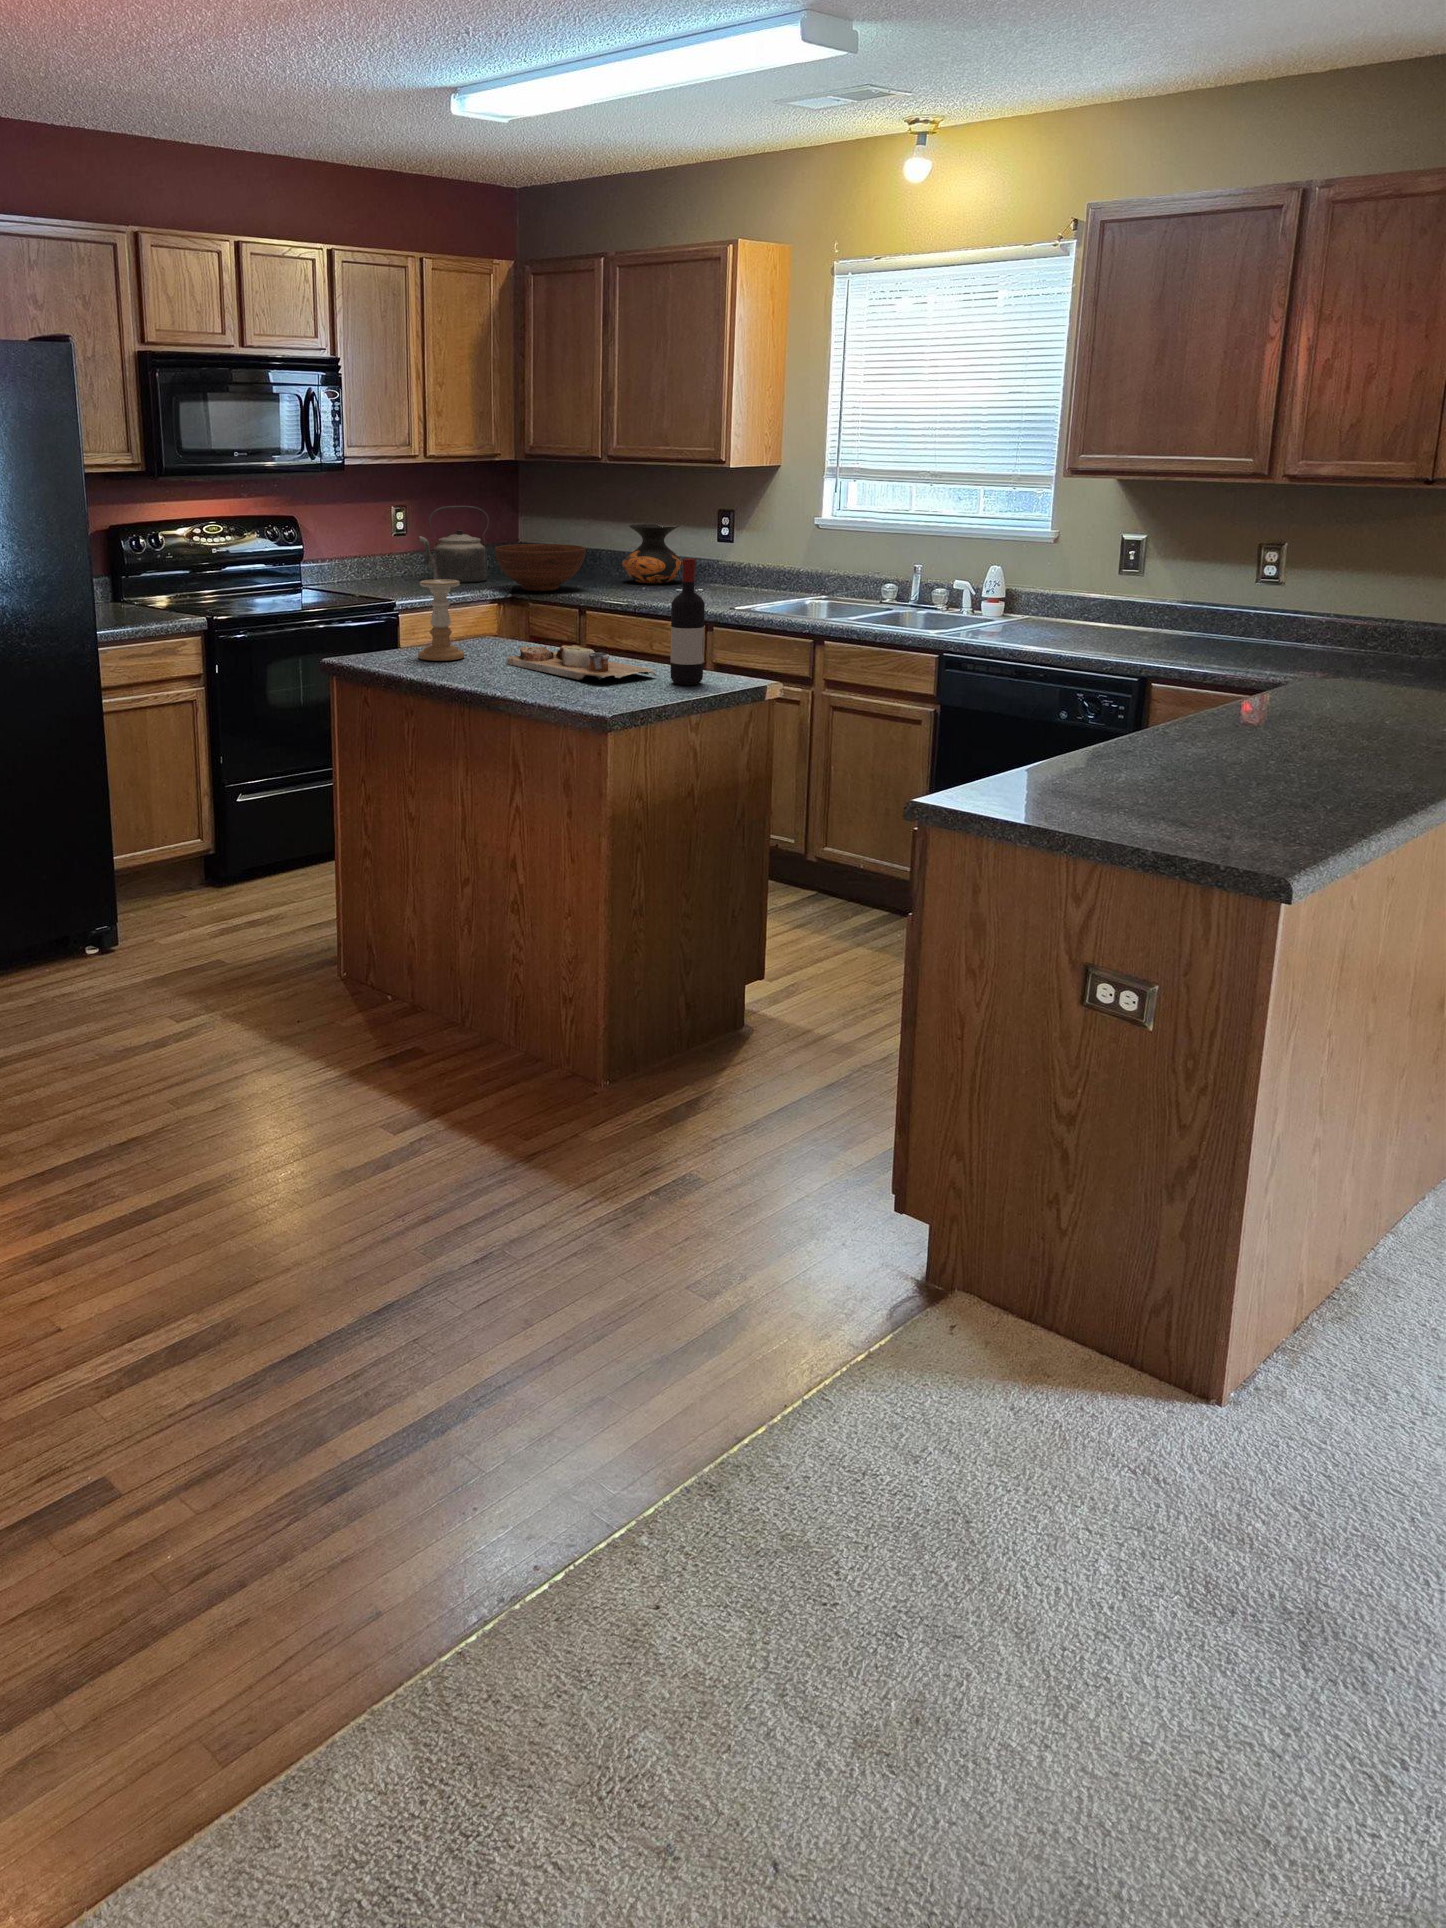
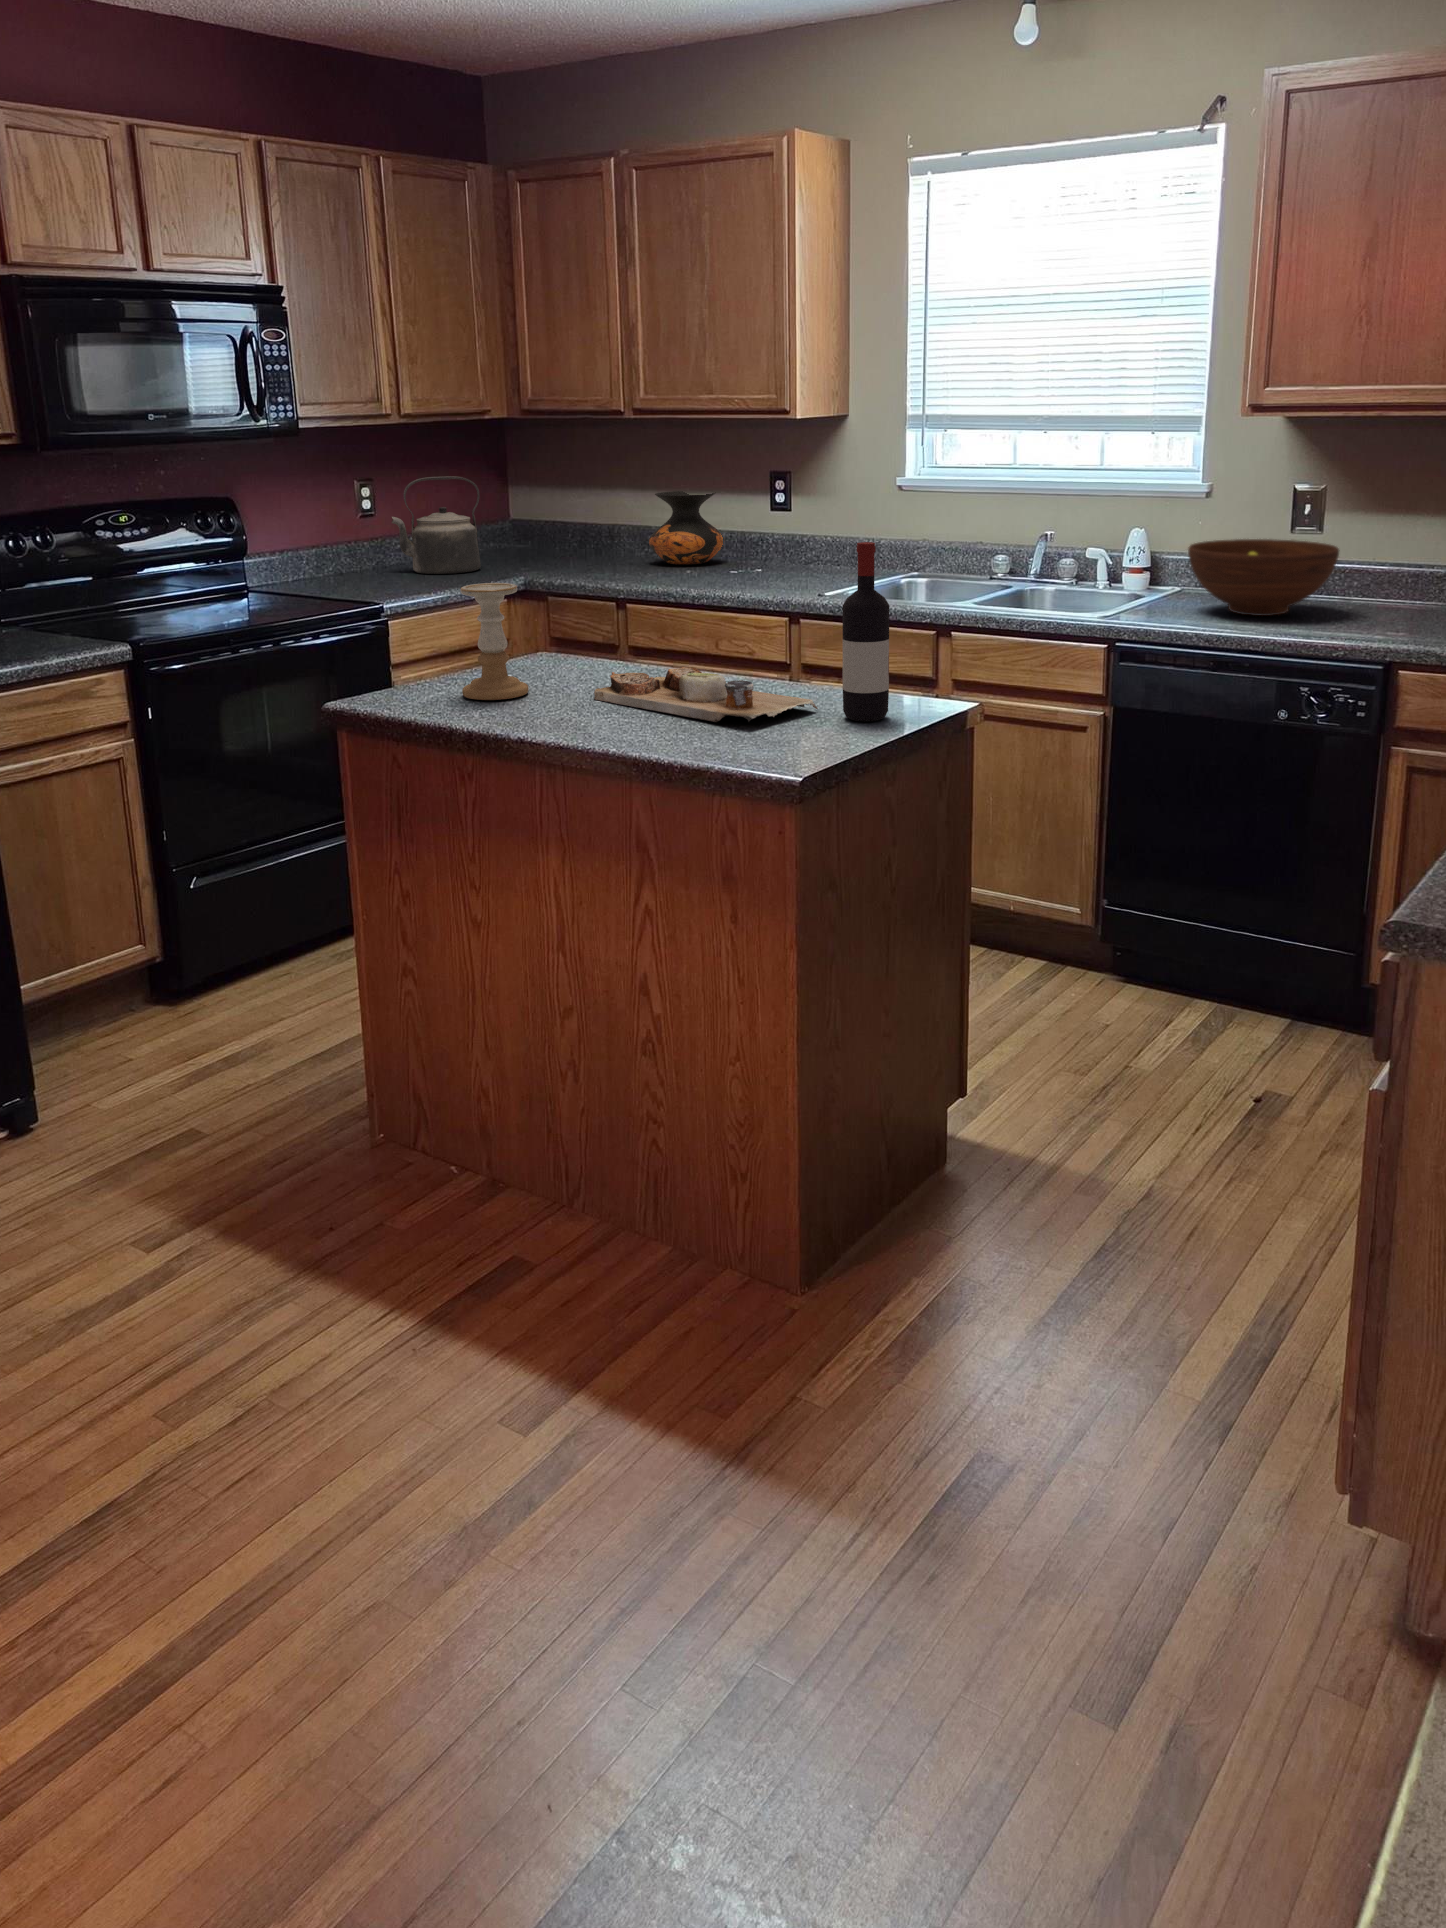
fruit bowl: present [495,544,586,591] -> present [1188,539,1339,616]

